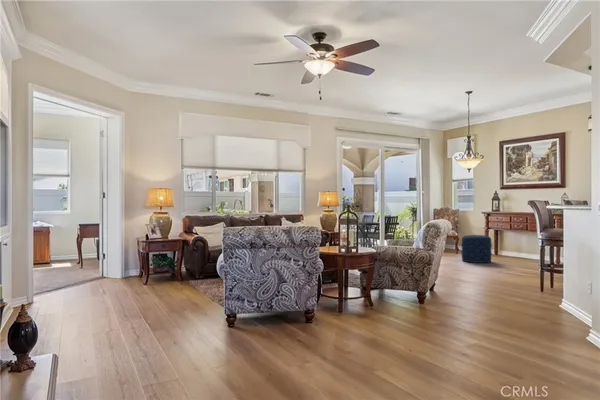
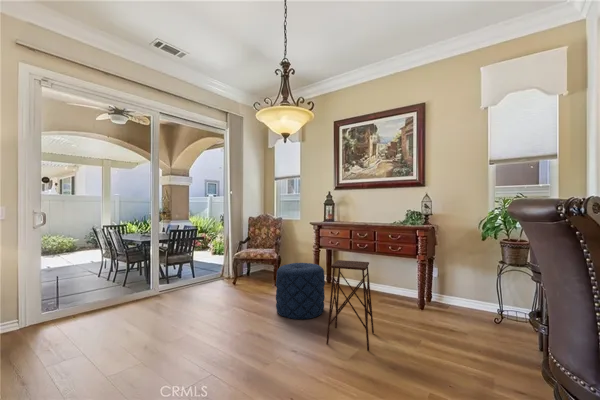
side table: none [492,230,519,271] -> present [326,260,374,351]

